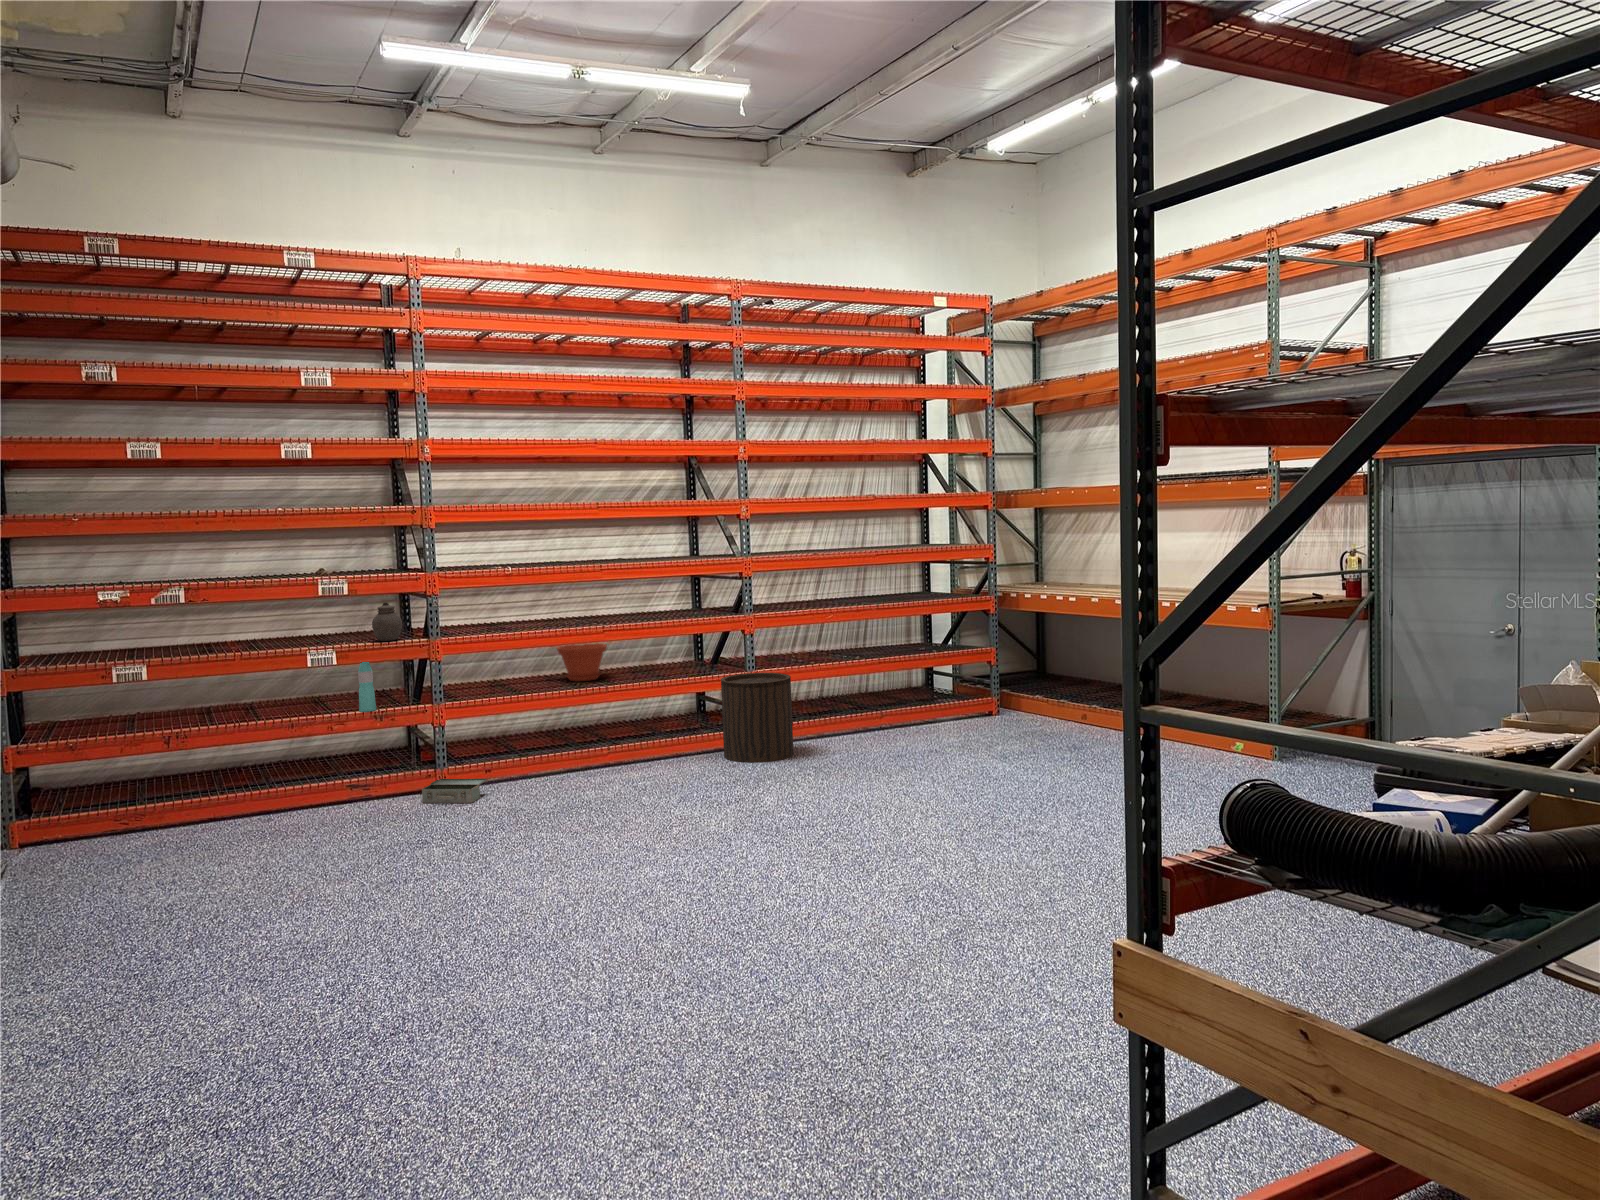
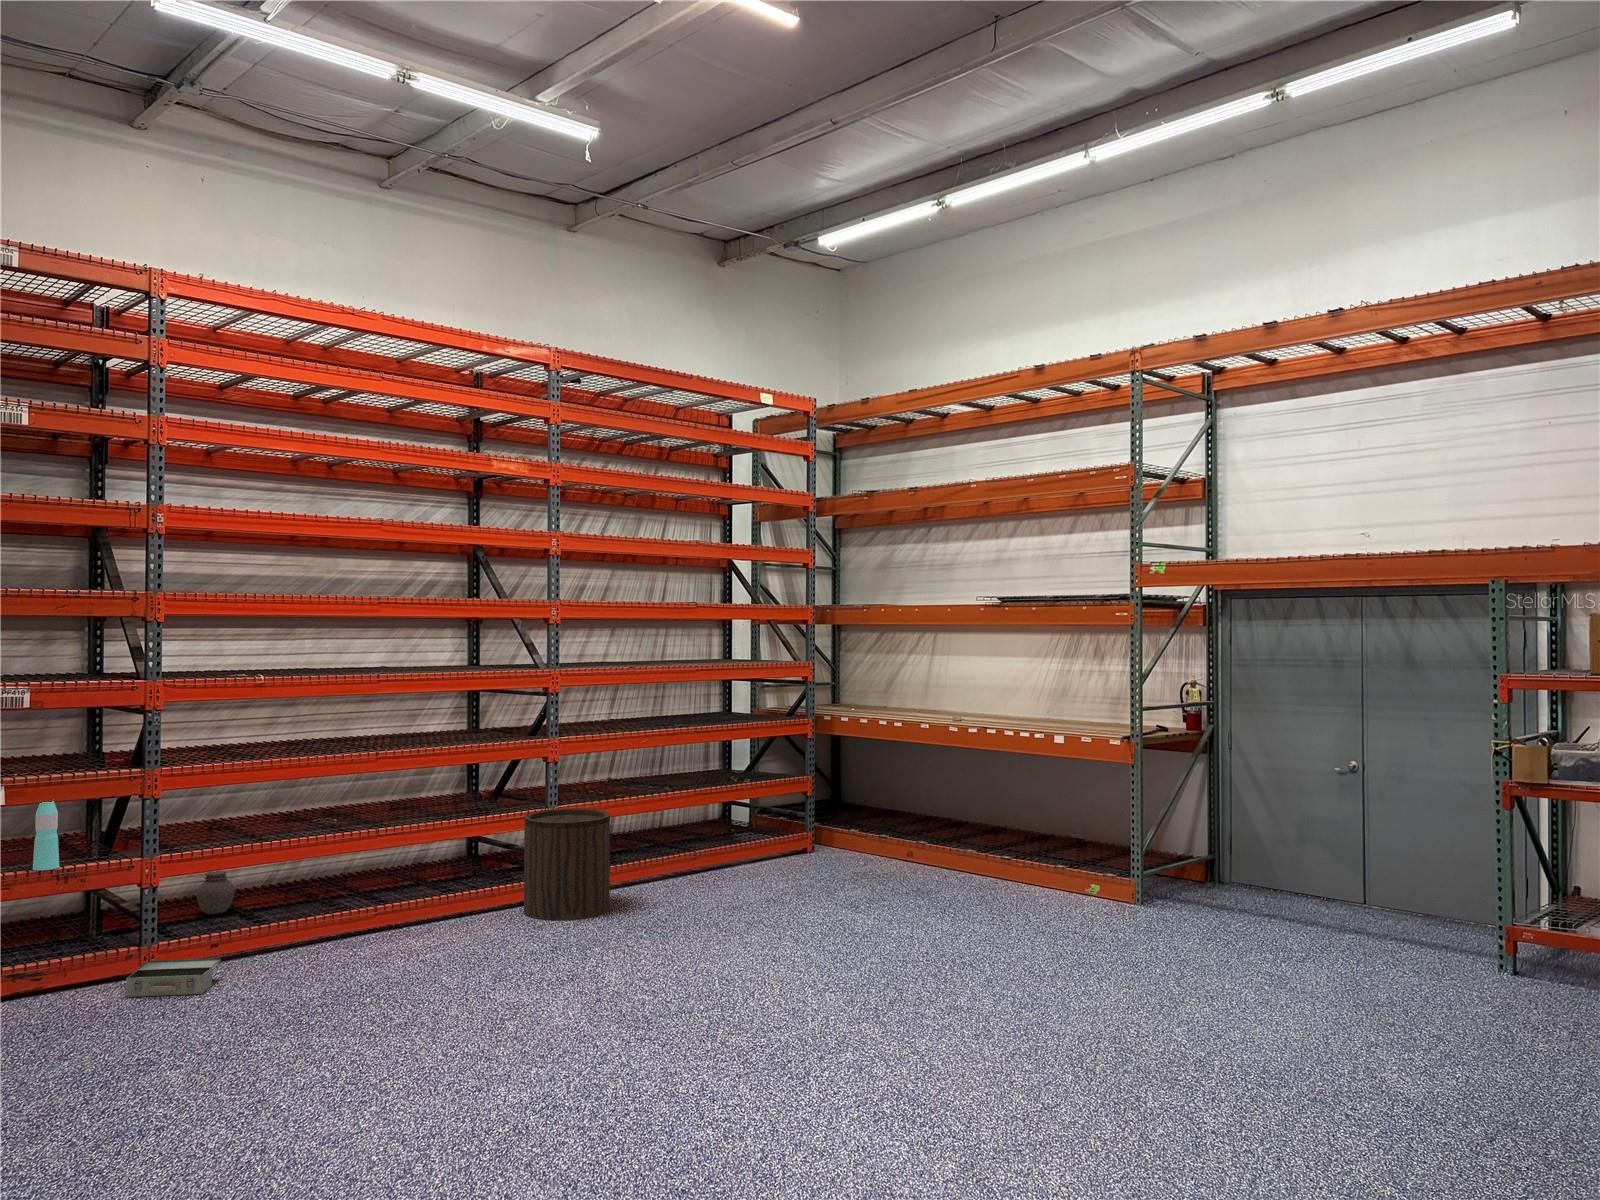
jar: present [372,602,402,641] -> present [197,870,234,914]
plant pot: present [556,643,607,681] -> none [306,772,374,821]

